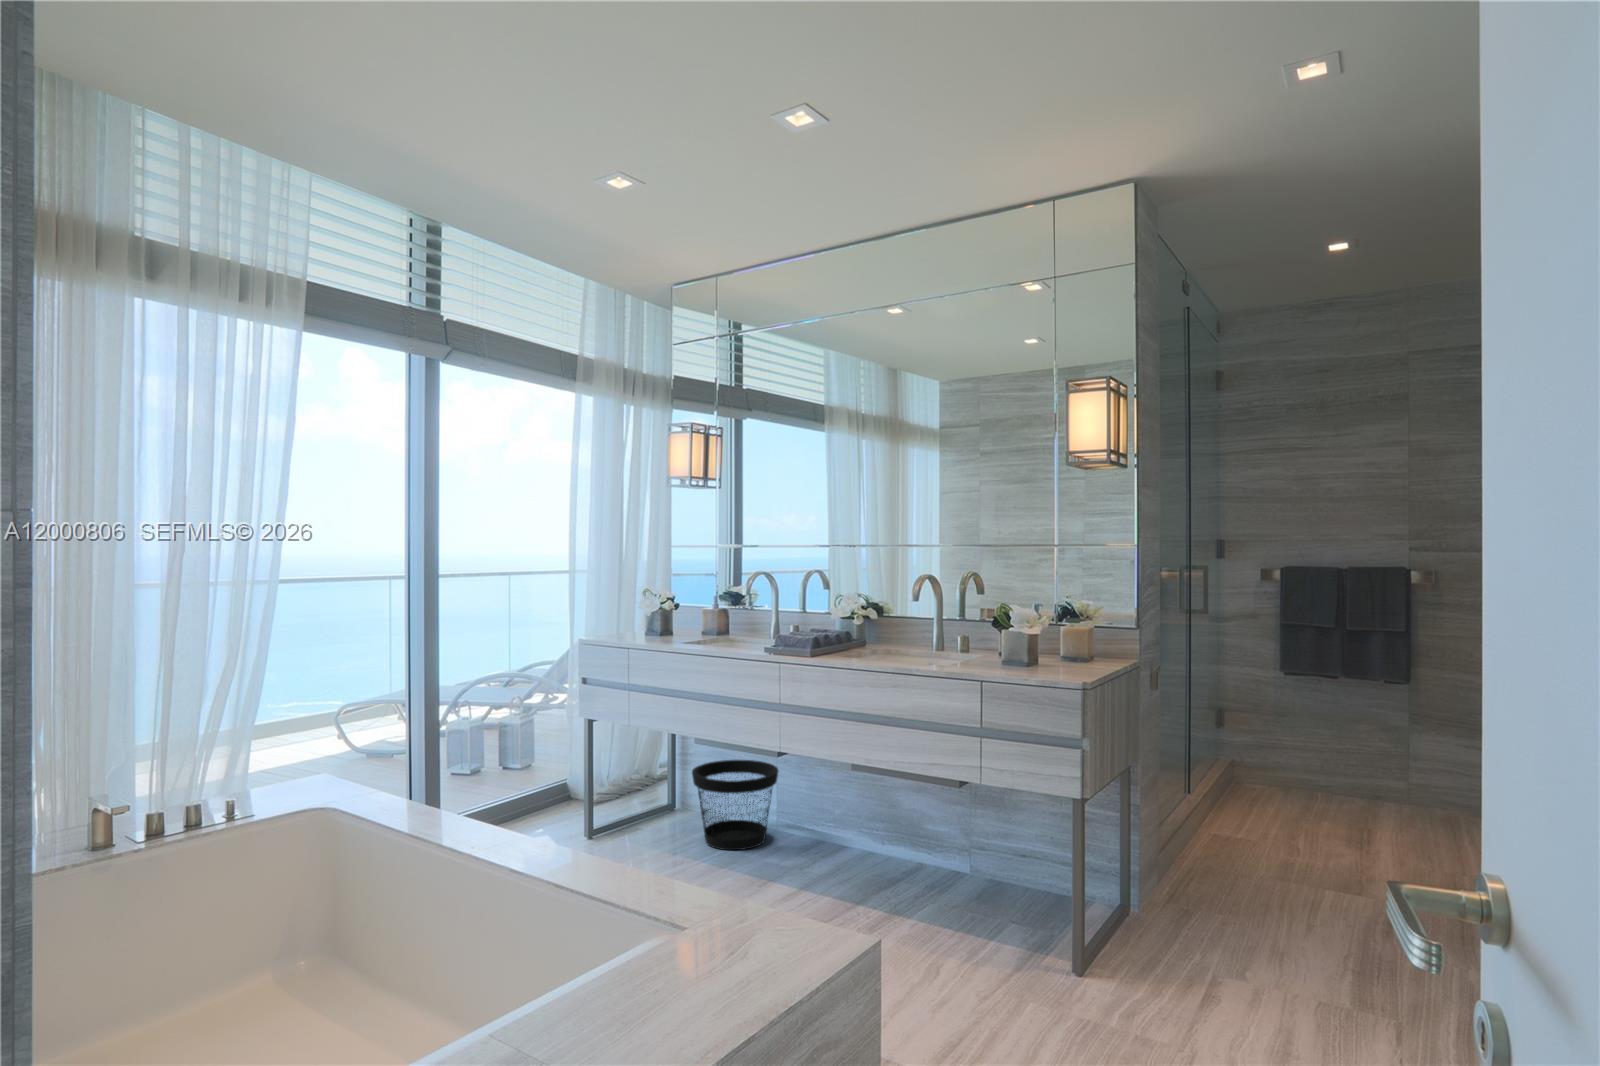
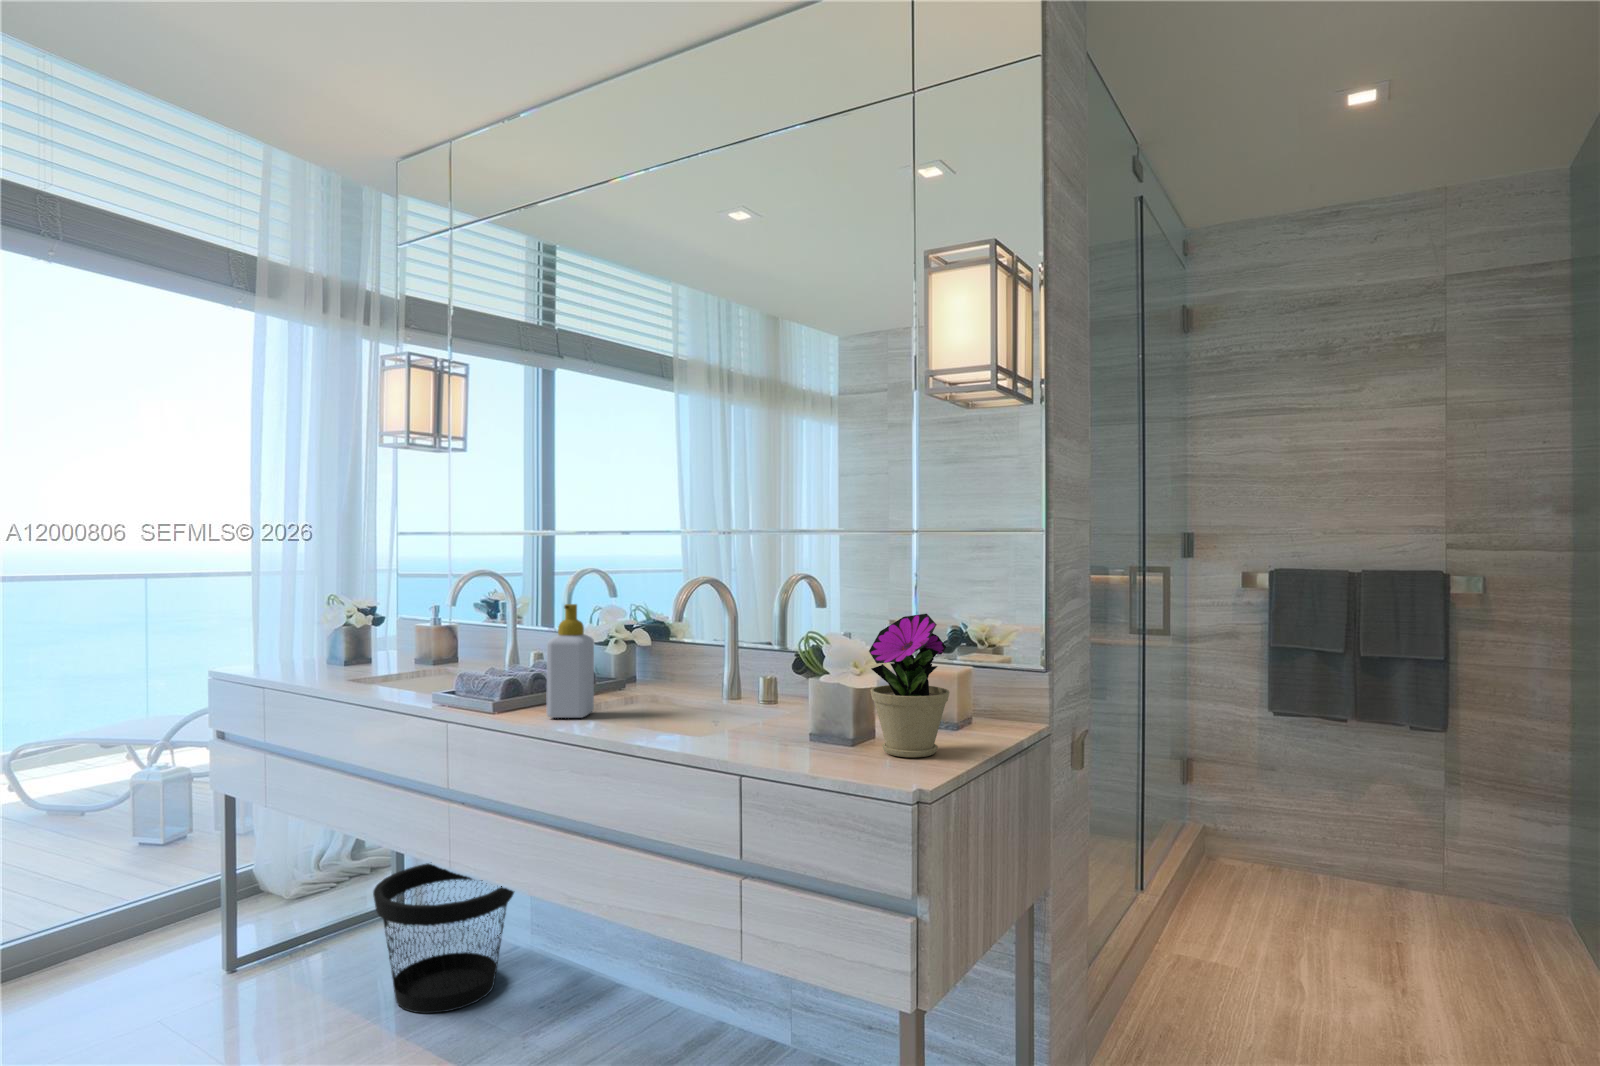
soap bottle: none [831,590,855,658] -> present [547,604,594,718]
flower pot: none [1043,594,1089,673] -> present [869,614,950,757]

